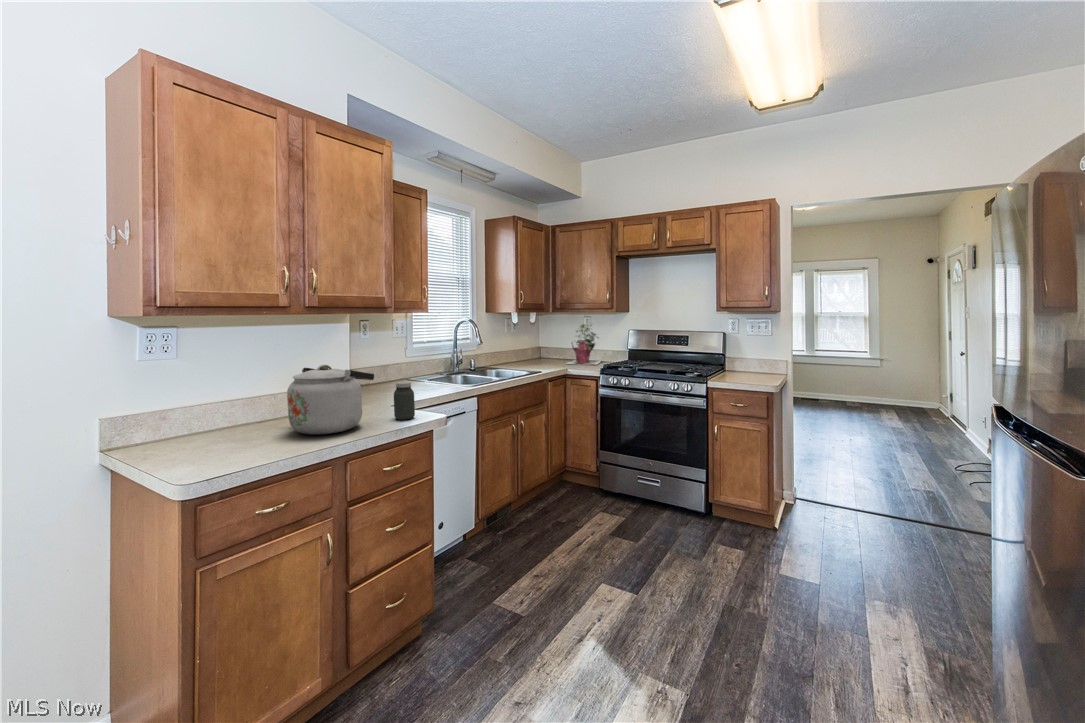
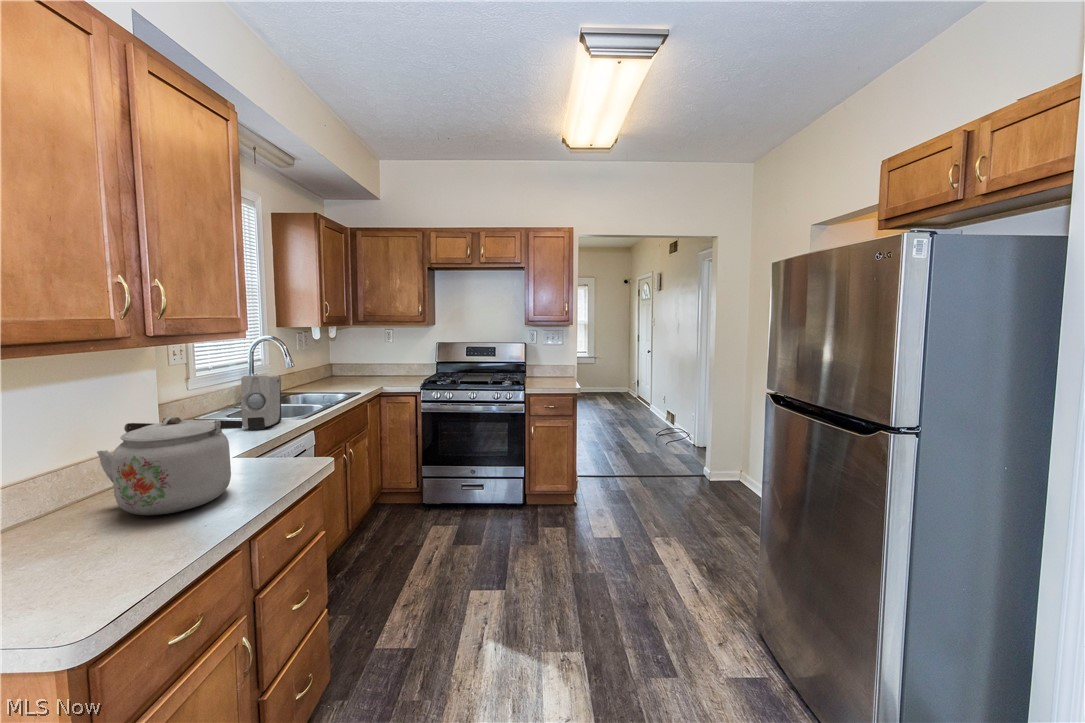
potted plant: present [566,323,601,365] -> none [373,337,409,381]
soap dispenser: none [422,347,456,392] -> present [241,375,281,430]
jar: present [394,382,415,420] -> none [258,424,287,471]

